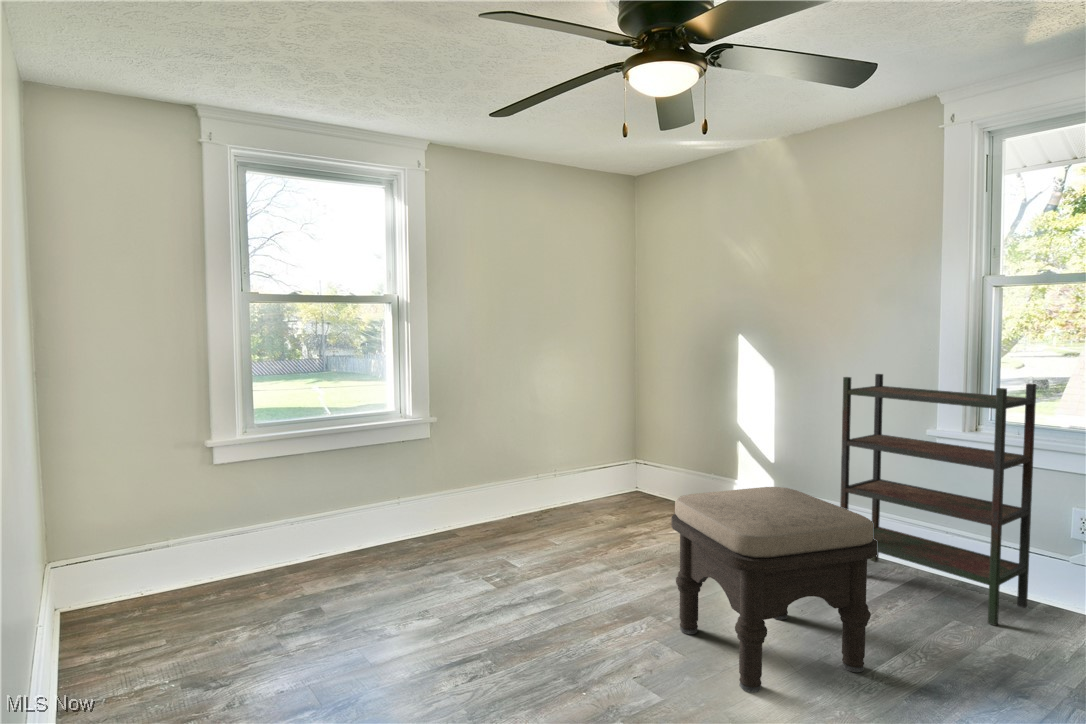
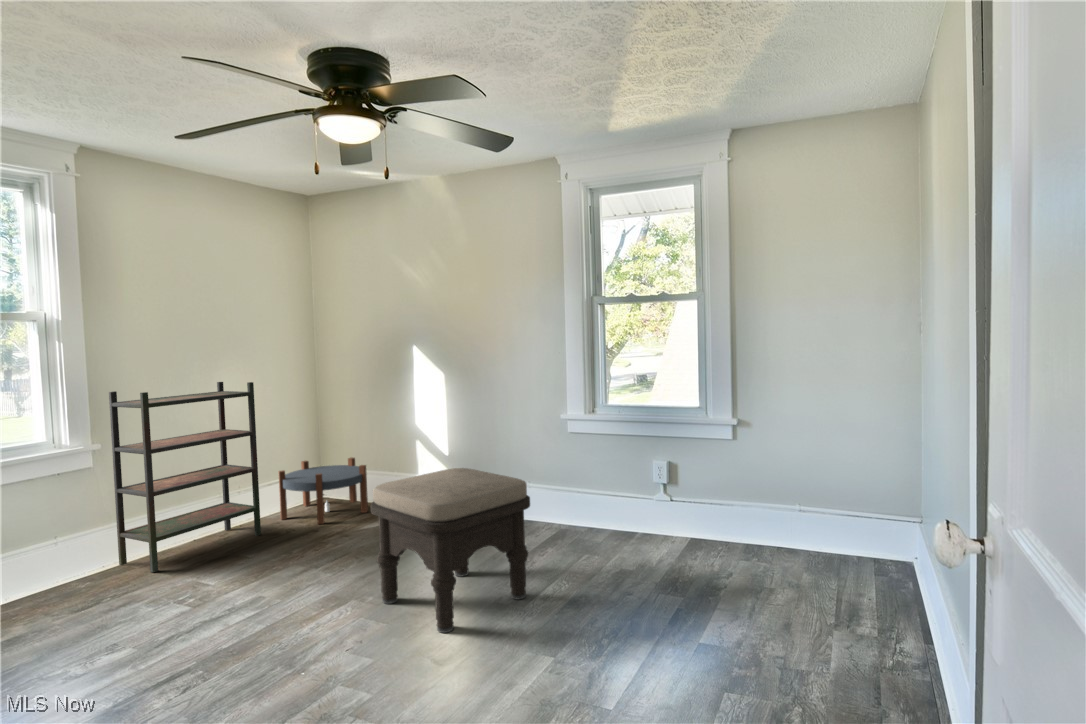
bookshelf: present [840,374,1036,626] -> present [109,382,261,572]
side table: none [591,449,679,520] -> present [279,457,368,524]

